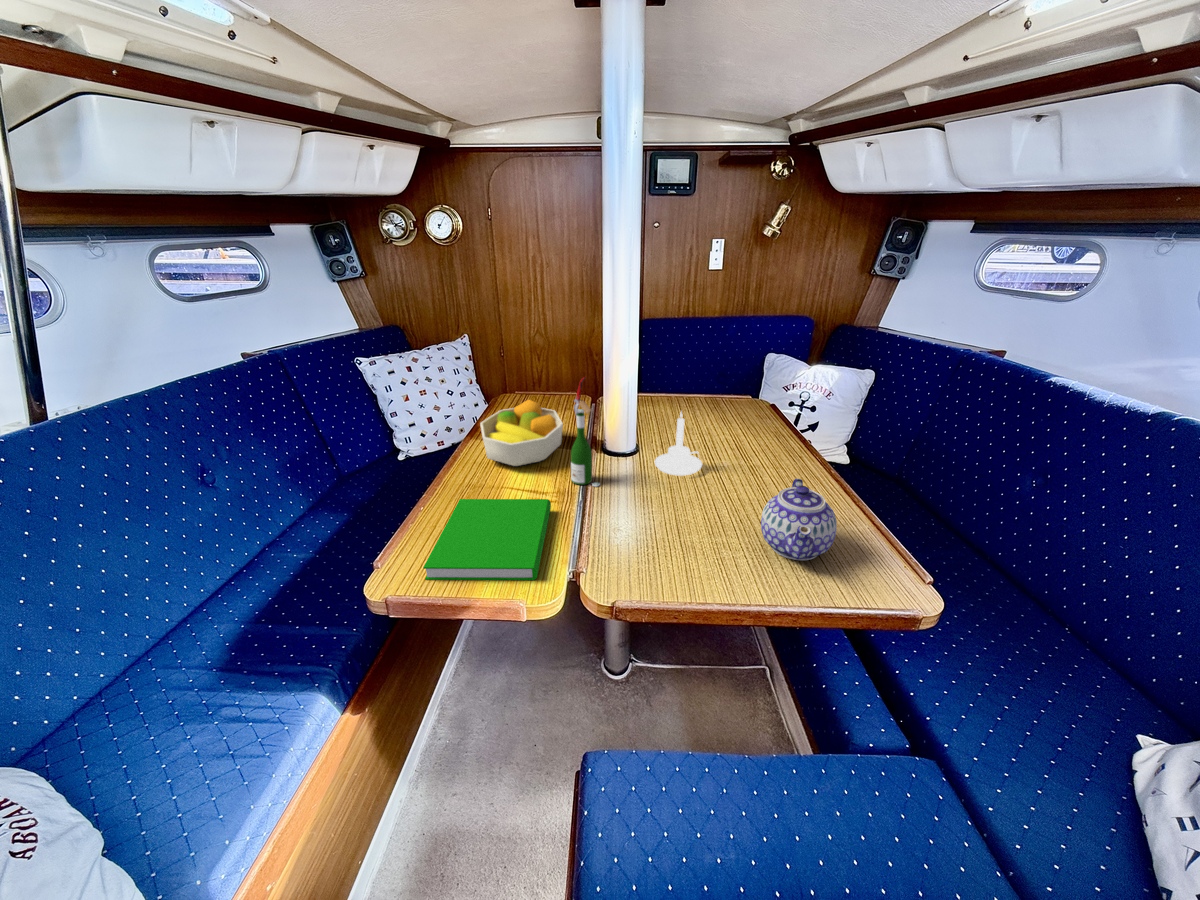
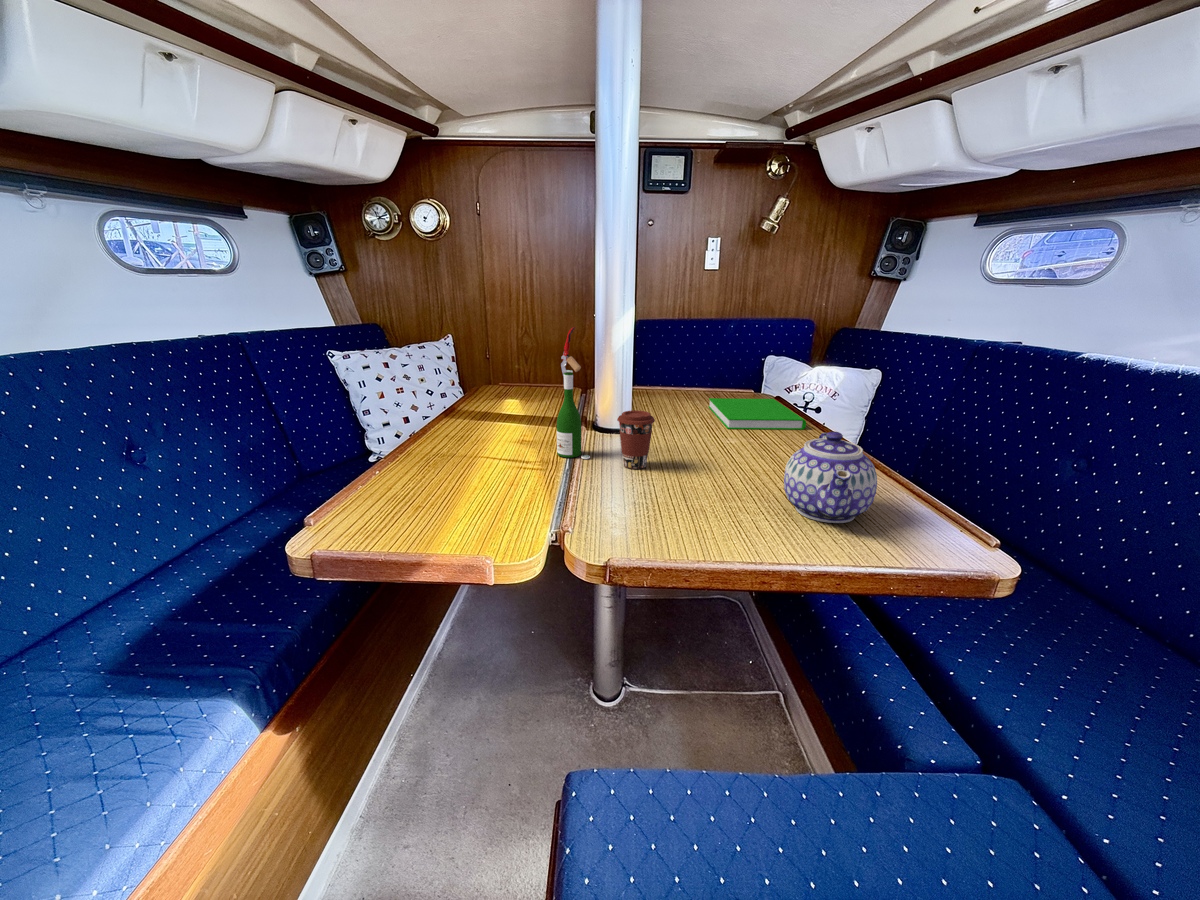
fruit bowl: present [480,400,563,466] -> none [455,375,549,443]
candle holder: present [655,412,702,476] -> none [653,375,707,451]
coffee cup: none [623,447,655,498] -> present [617,410,655,469]
book: present [423,499,551,580] -> present [708,398,806,430]

